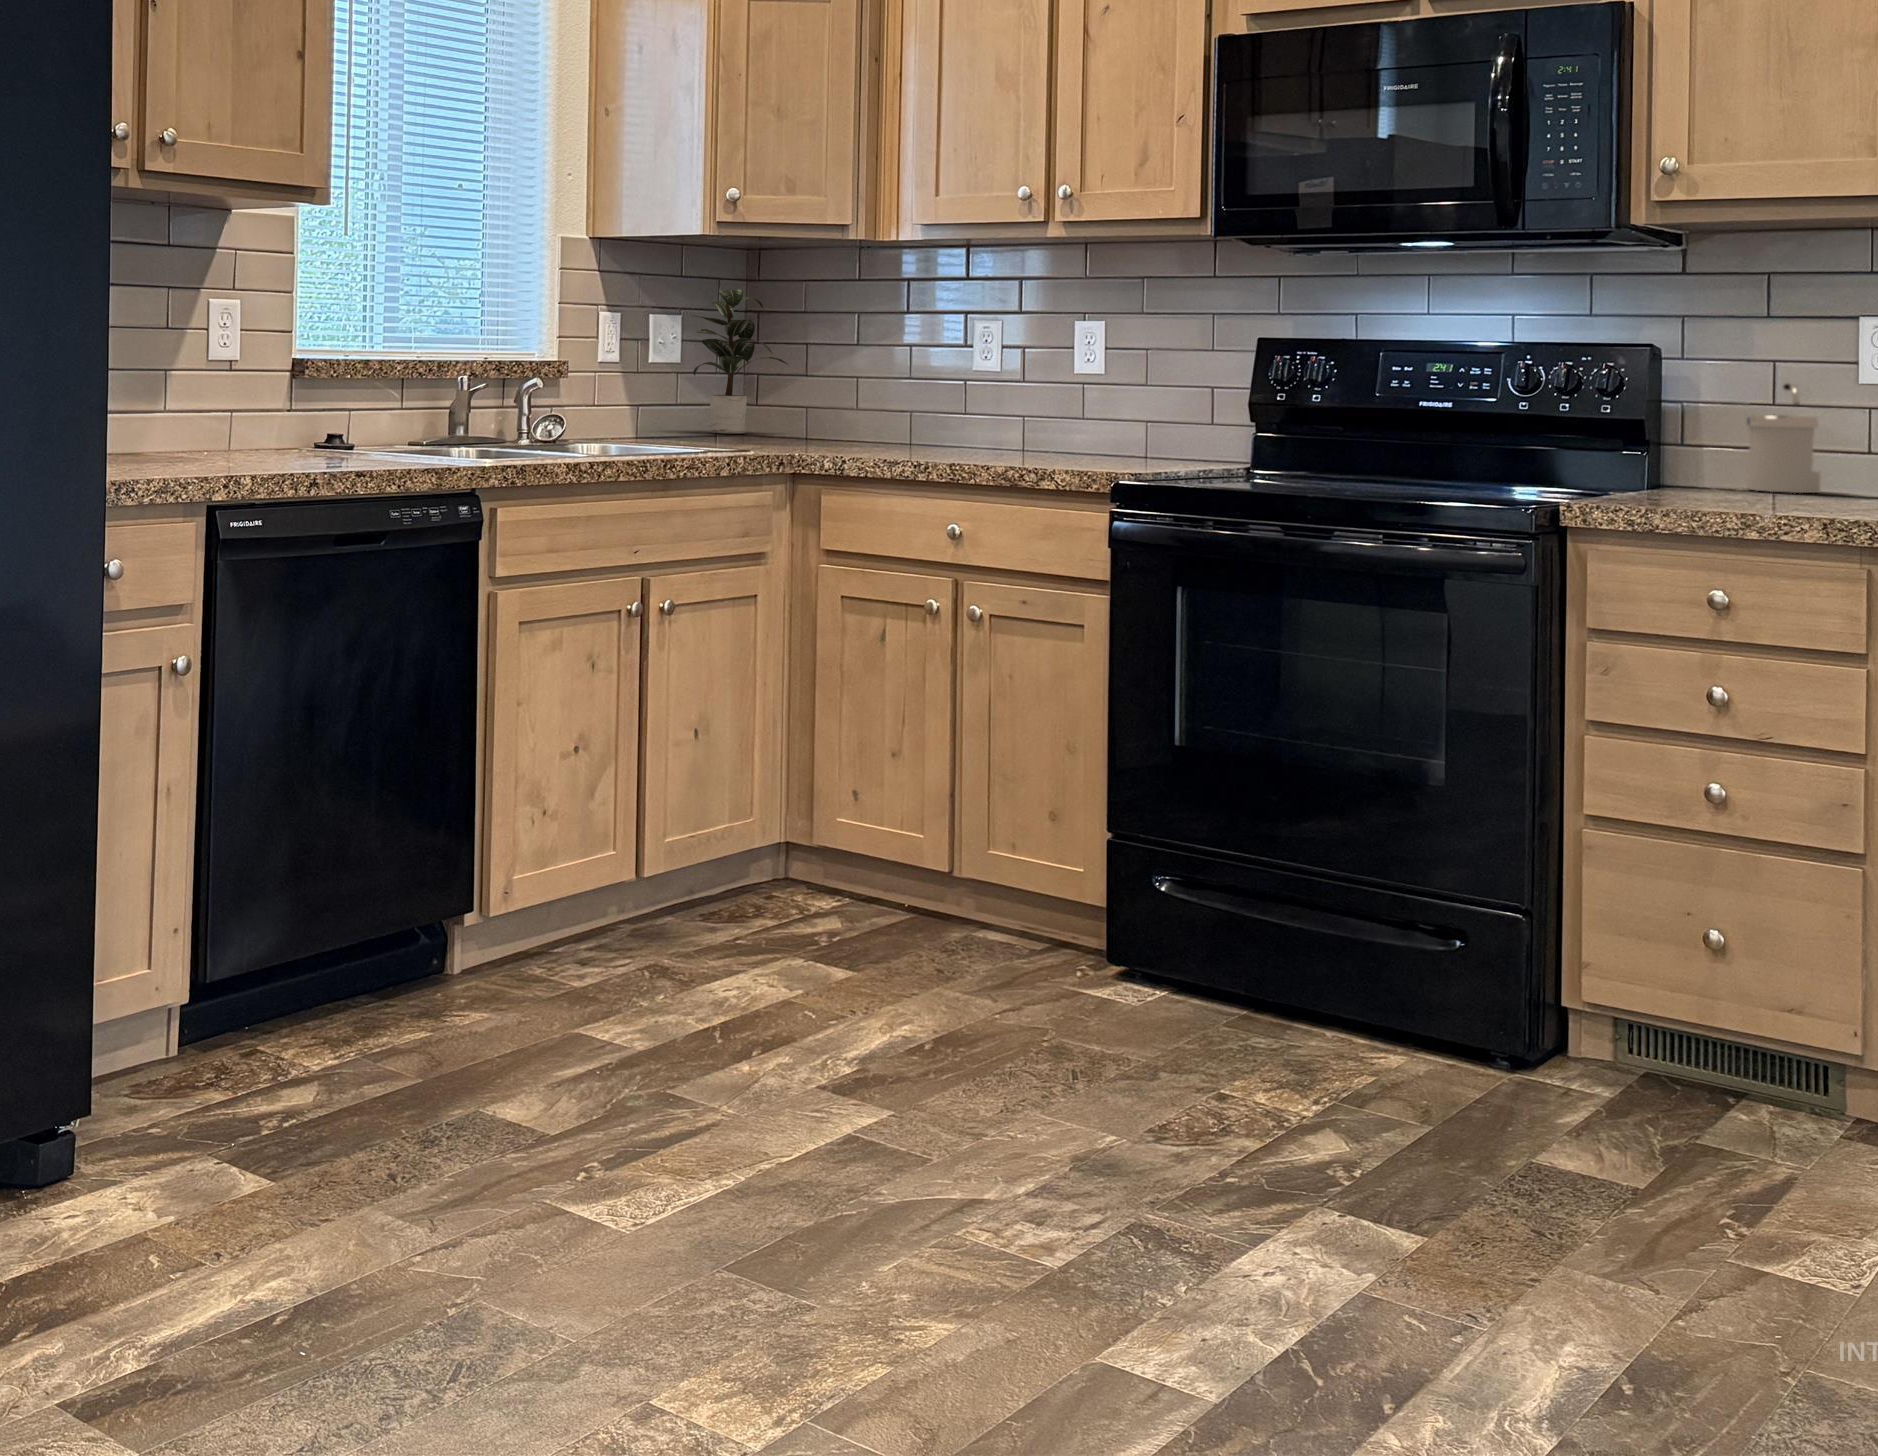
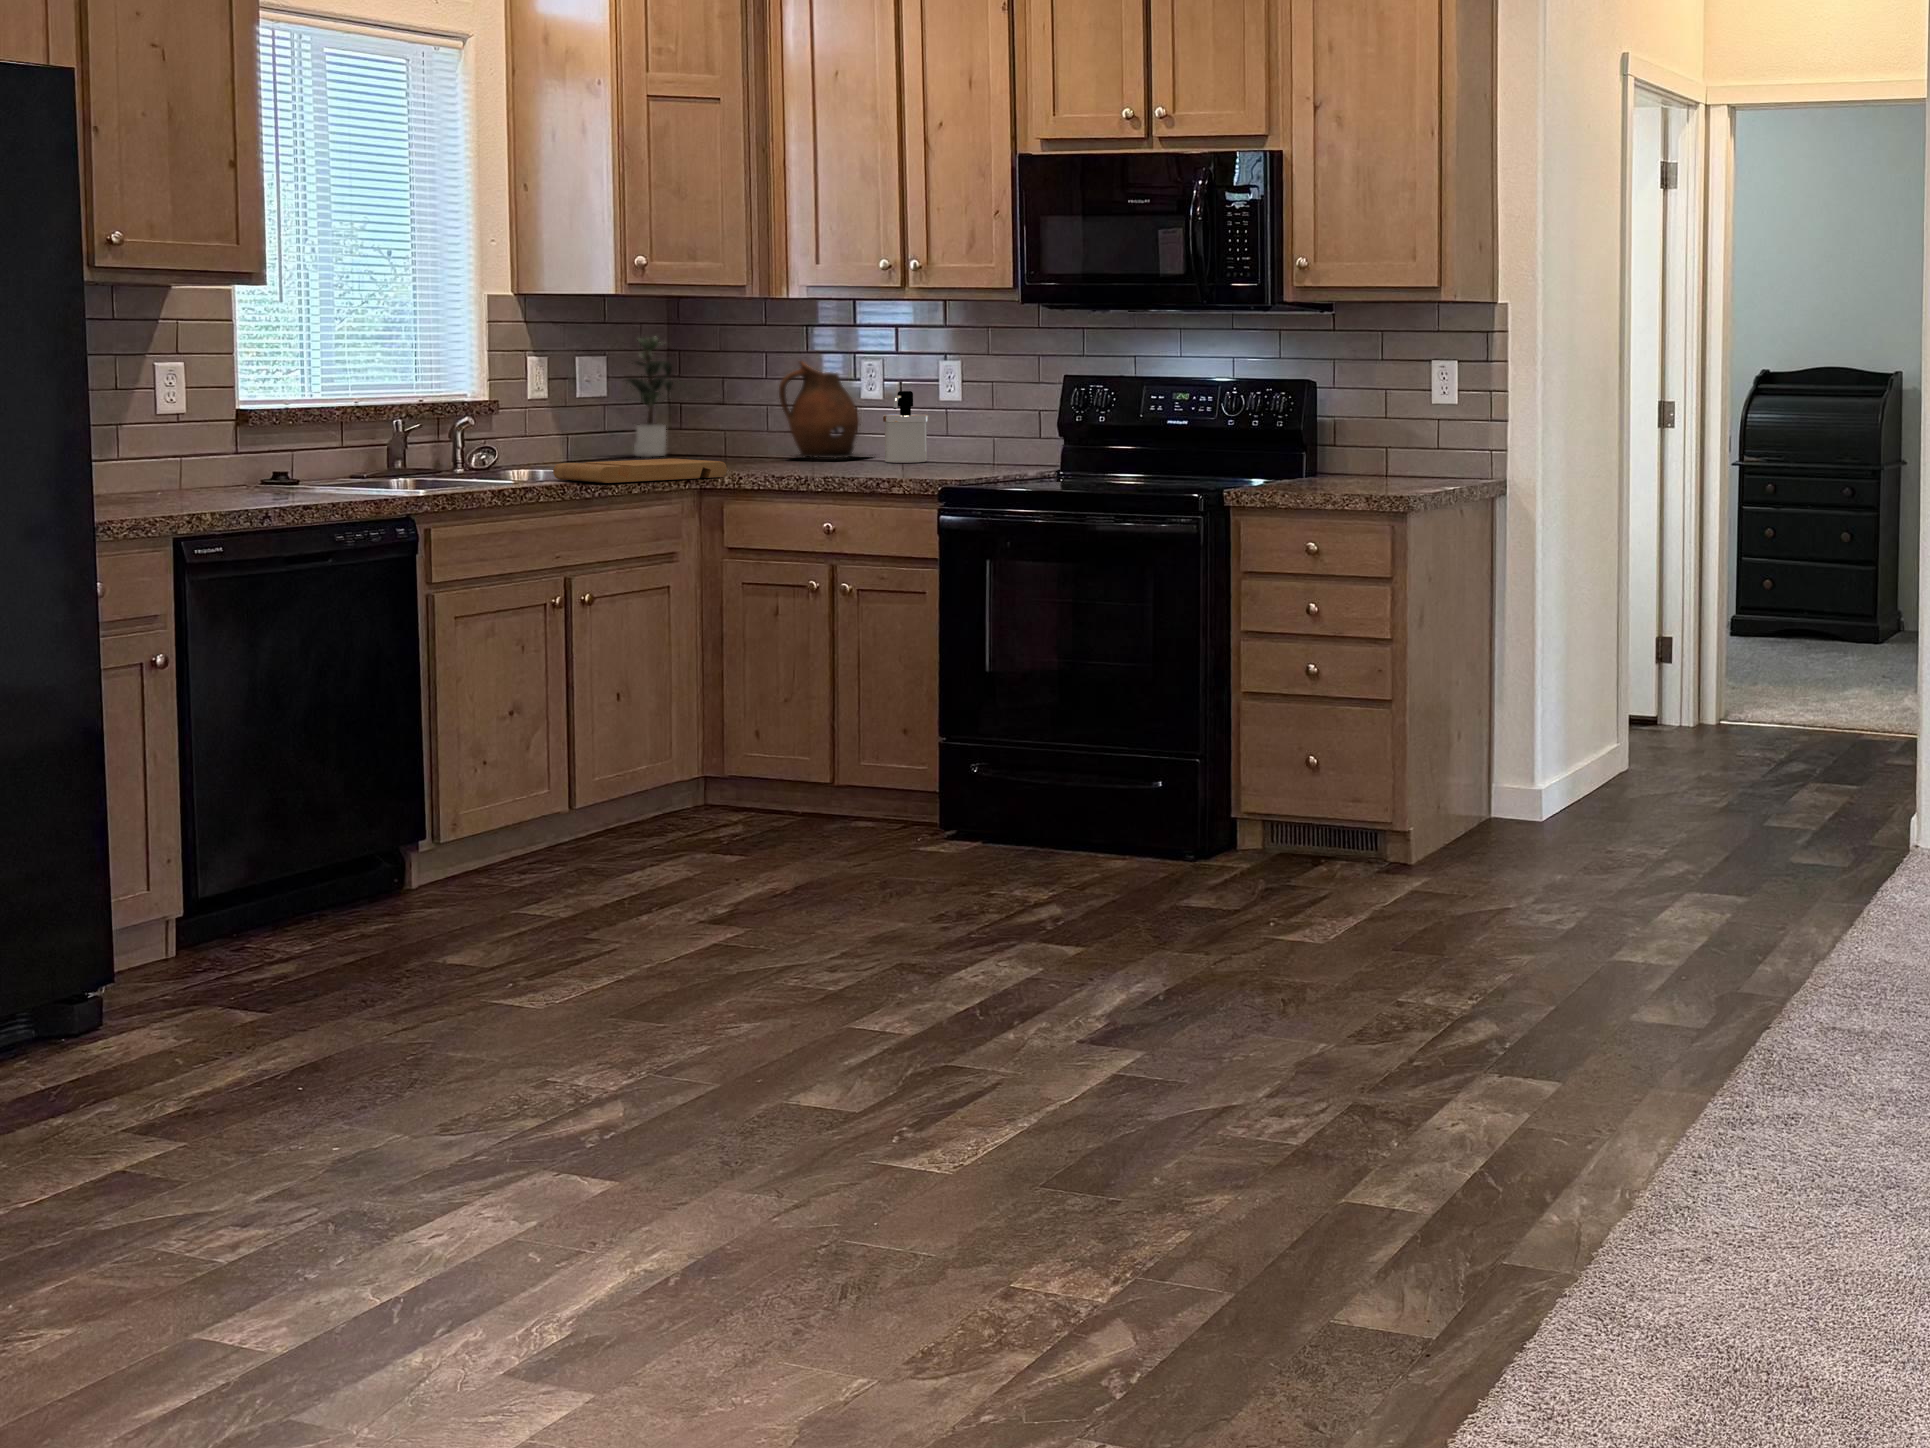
ceramic pitcher: none [883,320,997,444] -> present [779,362,868,458]
soap dispenser: present [1747,384,1821,493] -> present [883,391,928,463]
cutting board: none [632,434,836,460] -> present [553,459,727,483]

